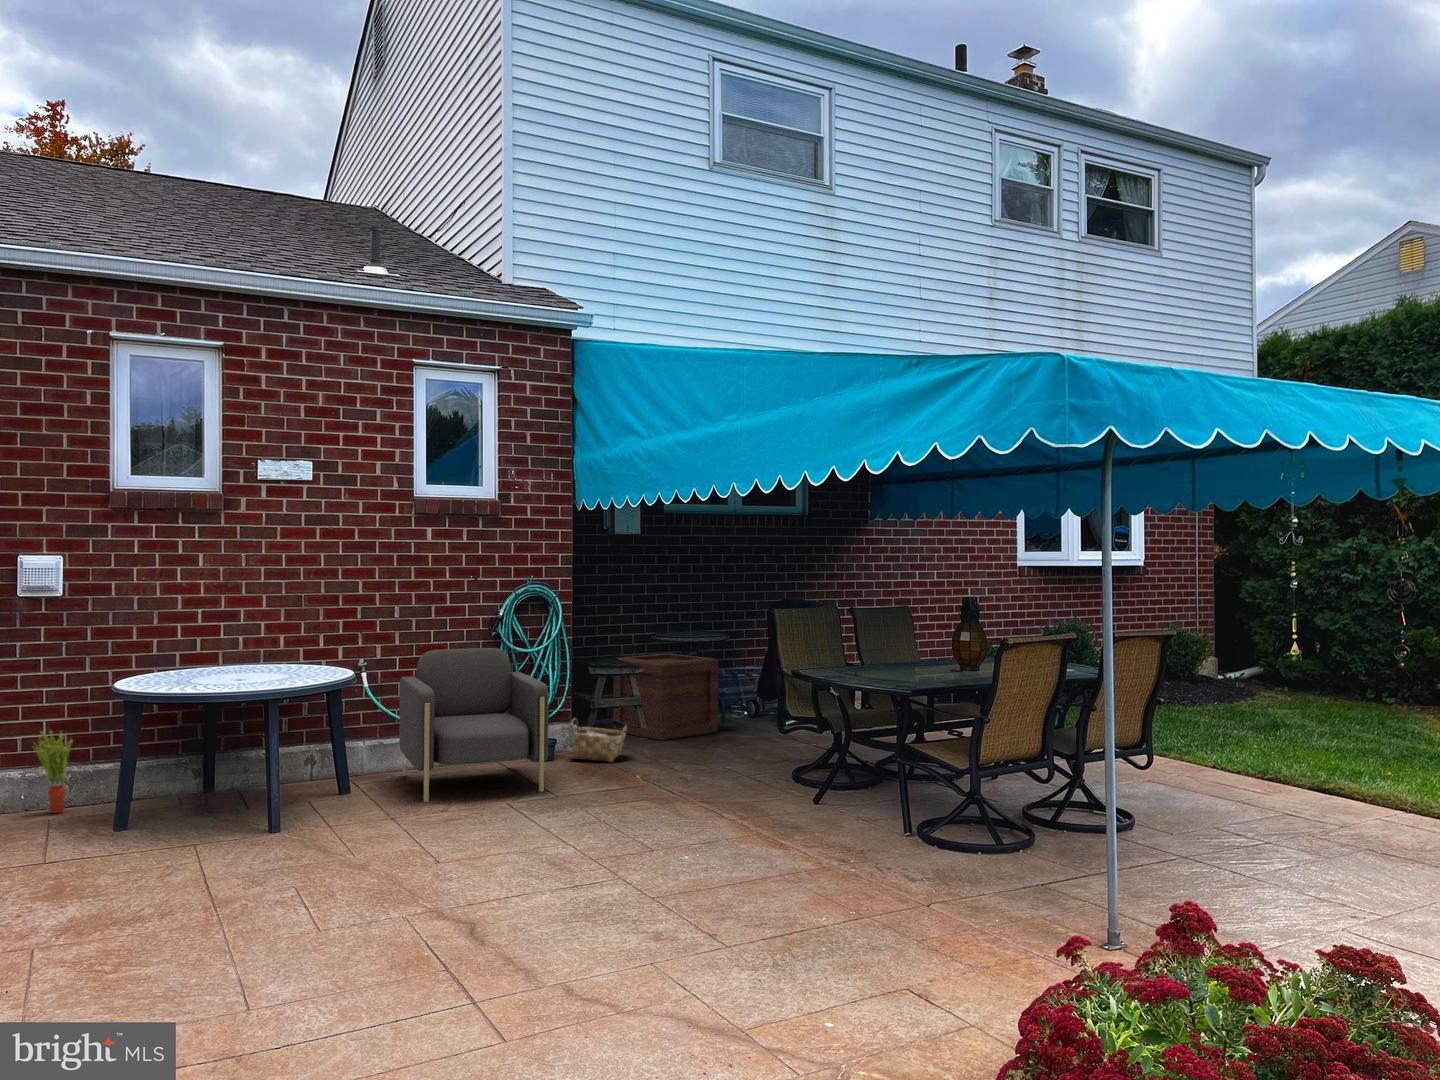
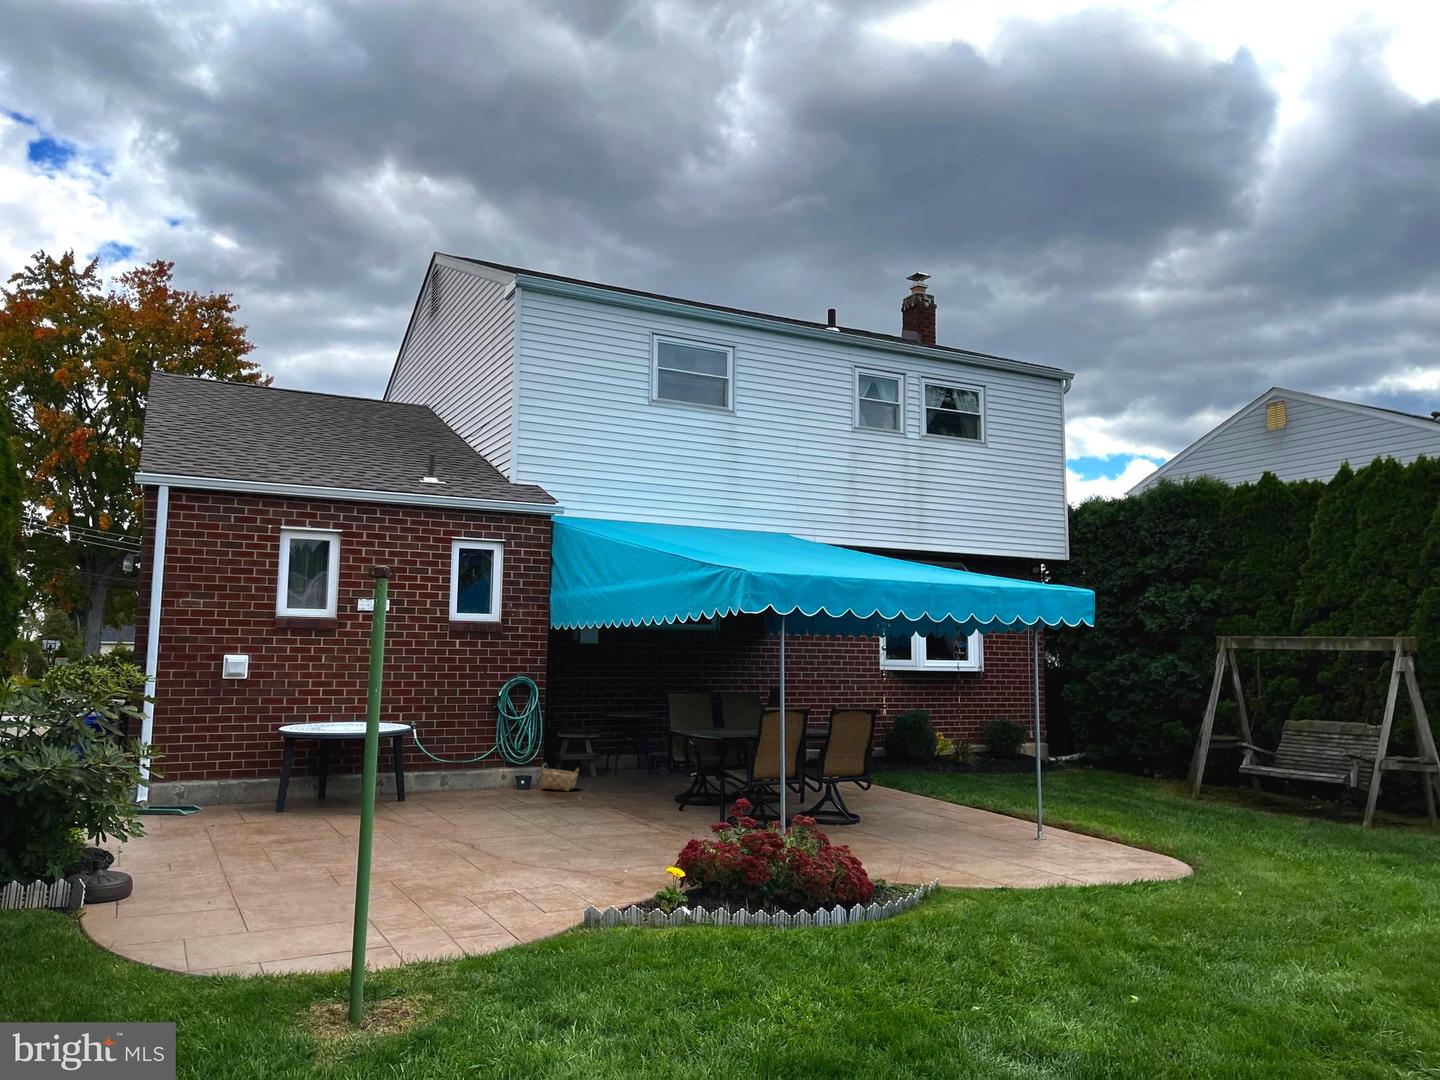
armchair: present [399,648,548,802] -> none [436,716,526,806]
wooden crate: present [613,653,719,741] -> none [575,725,647,783]
potted plant: present [35,732,72,813] -> none [227,756,250,805]

